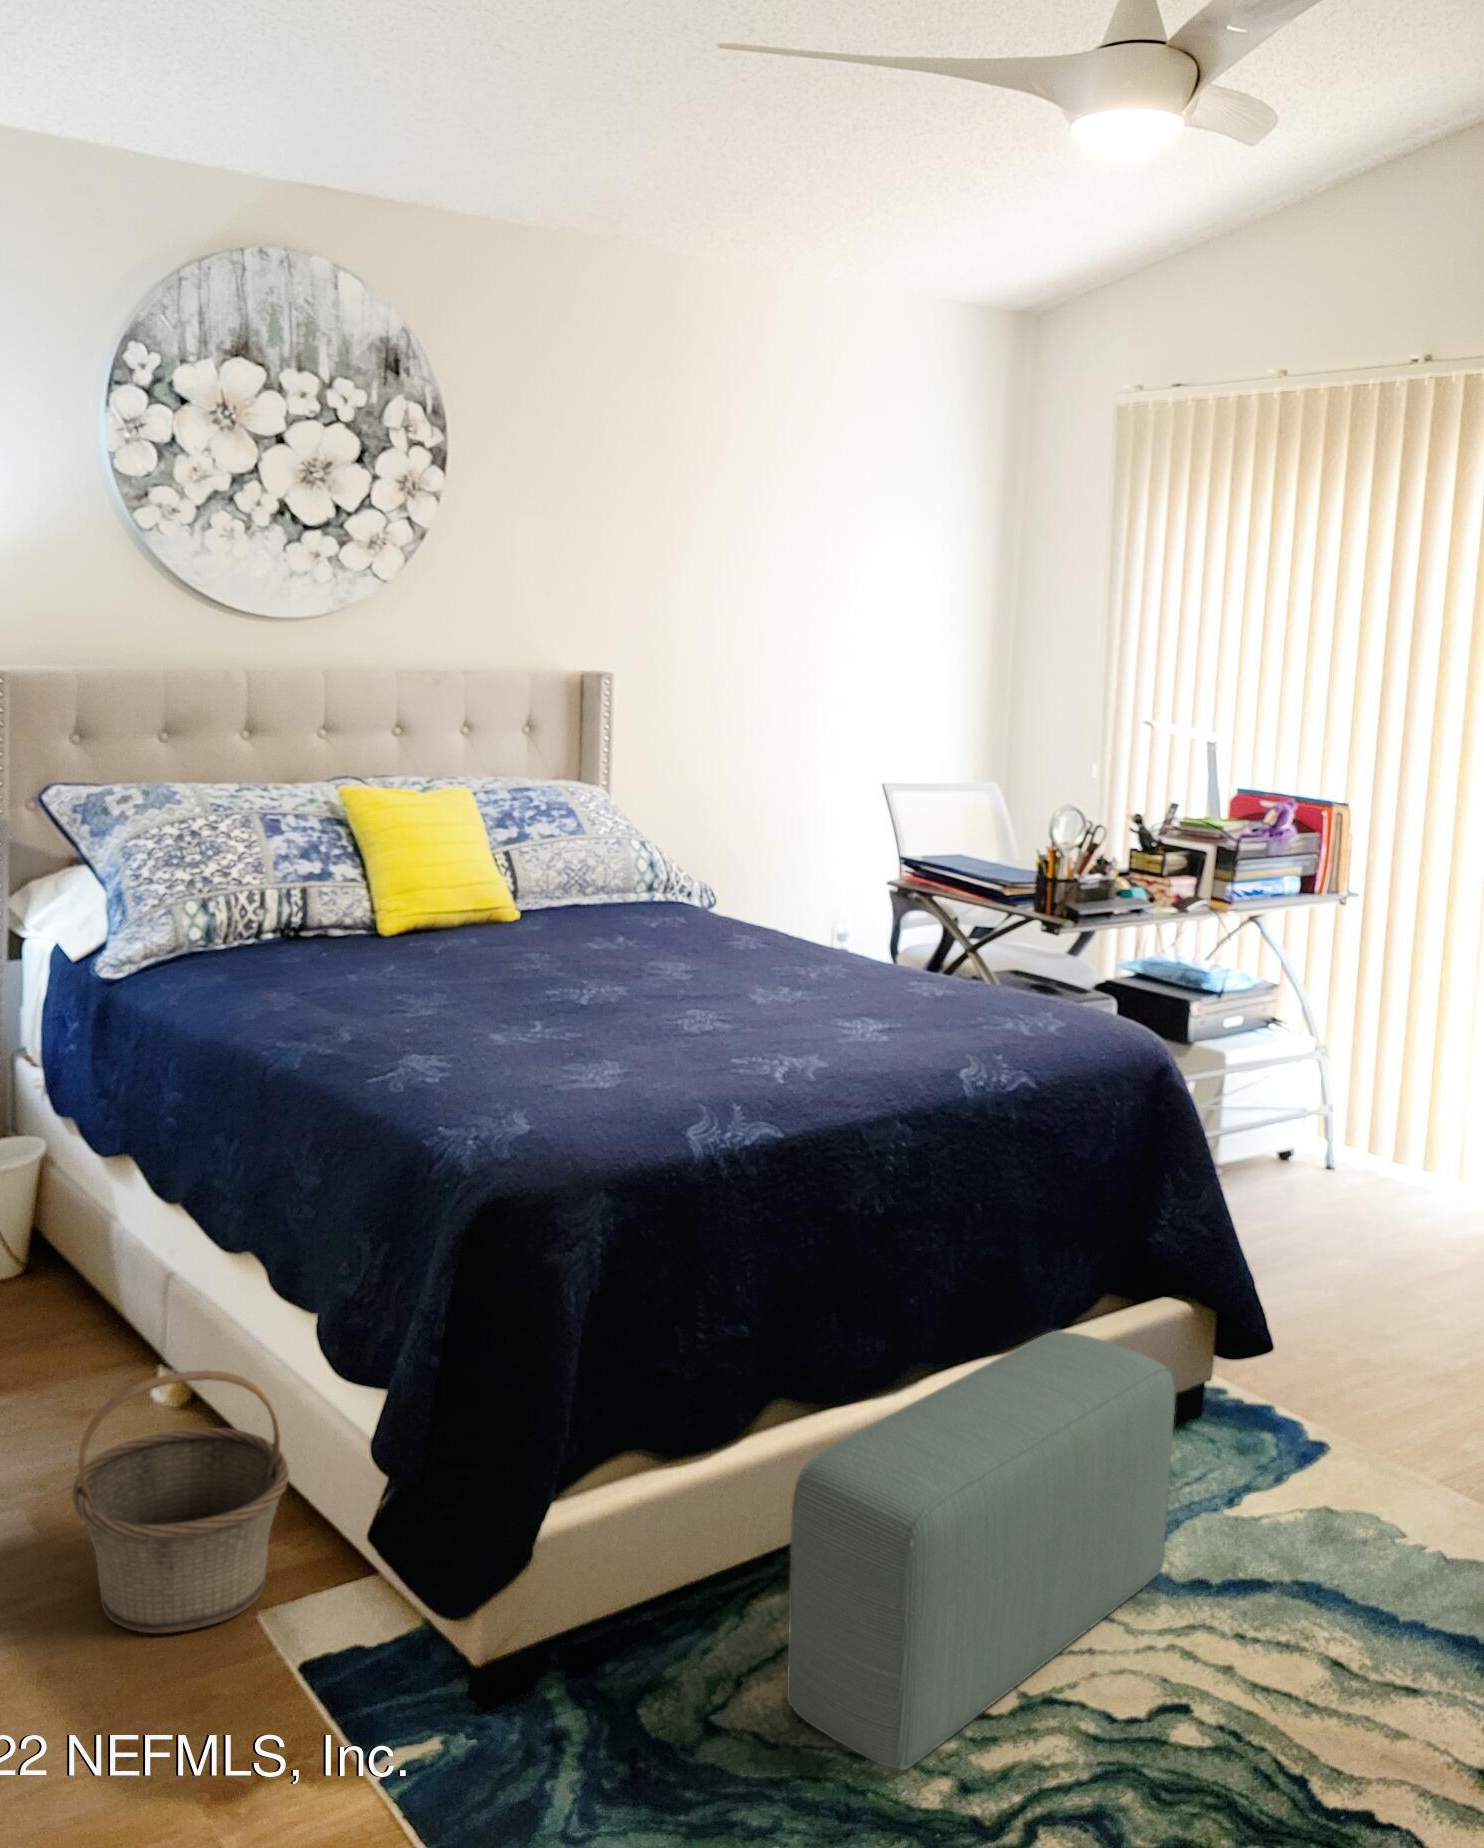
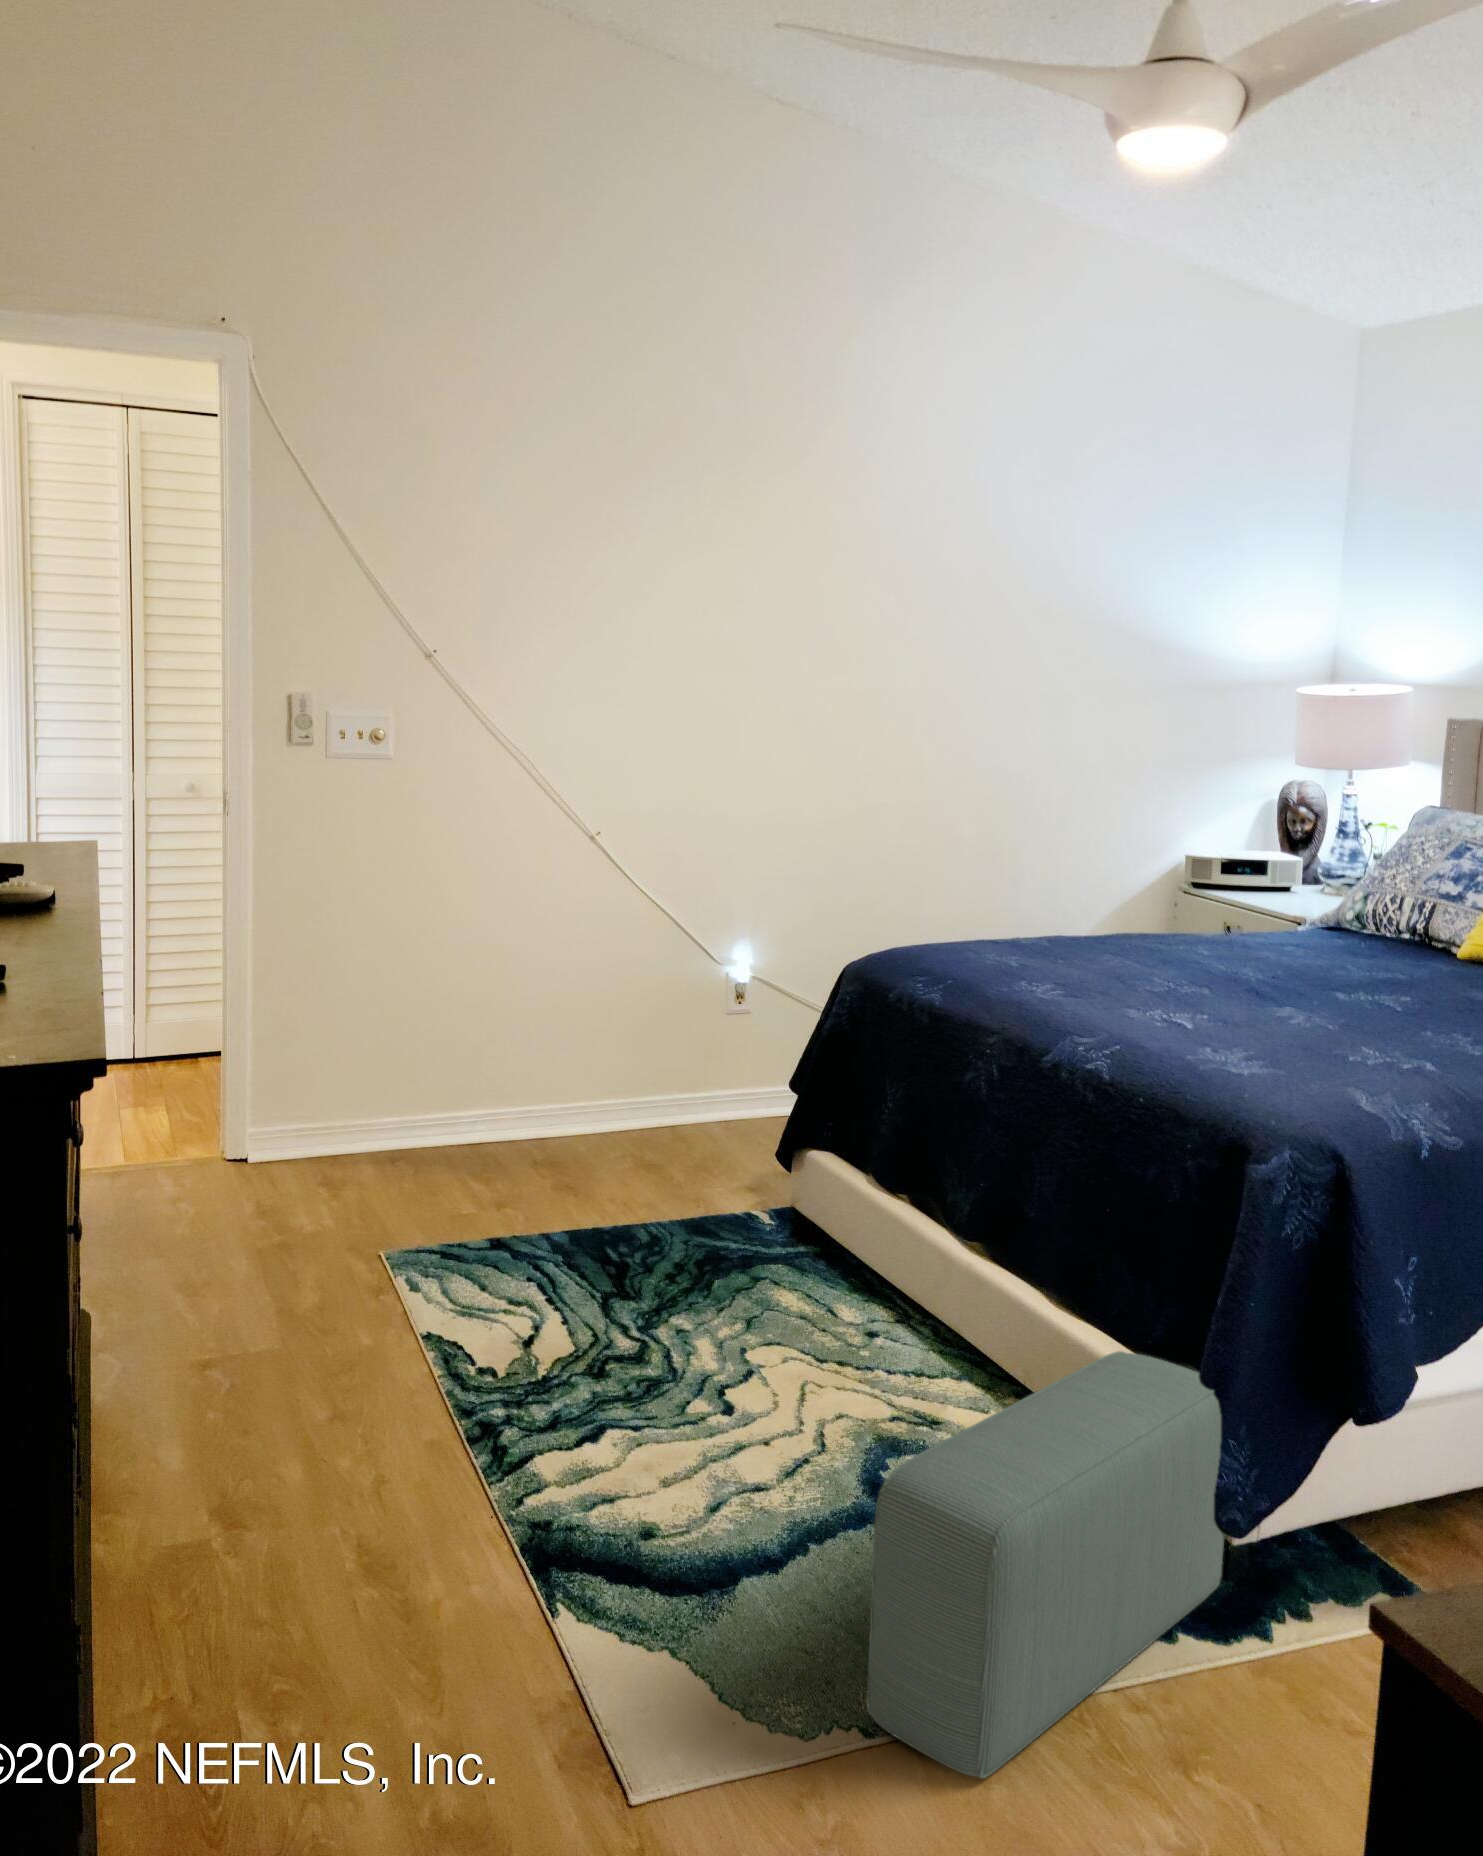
basket: present [72,1370,289,1633] -> none [165,1382,378,1643]

